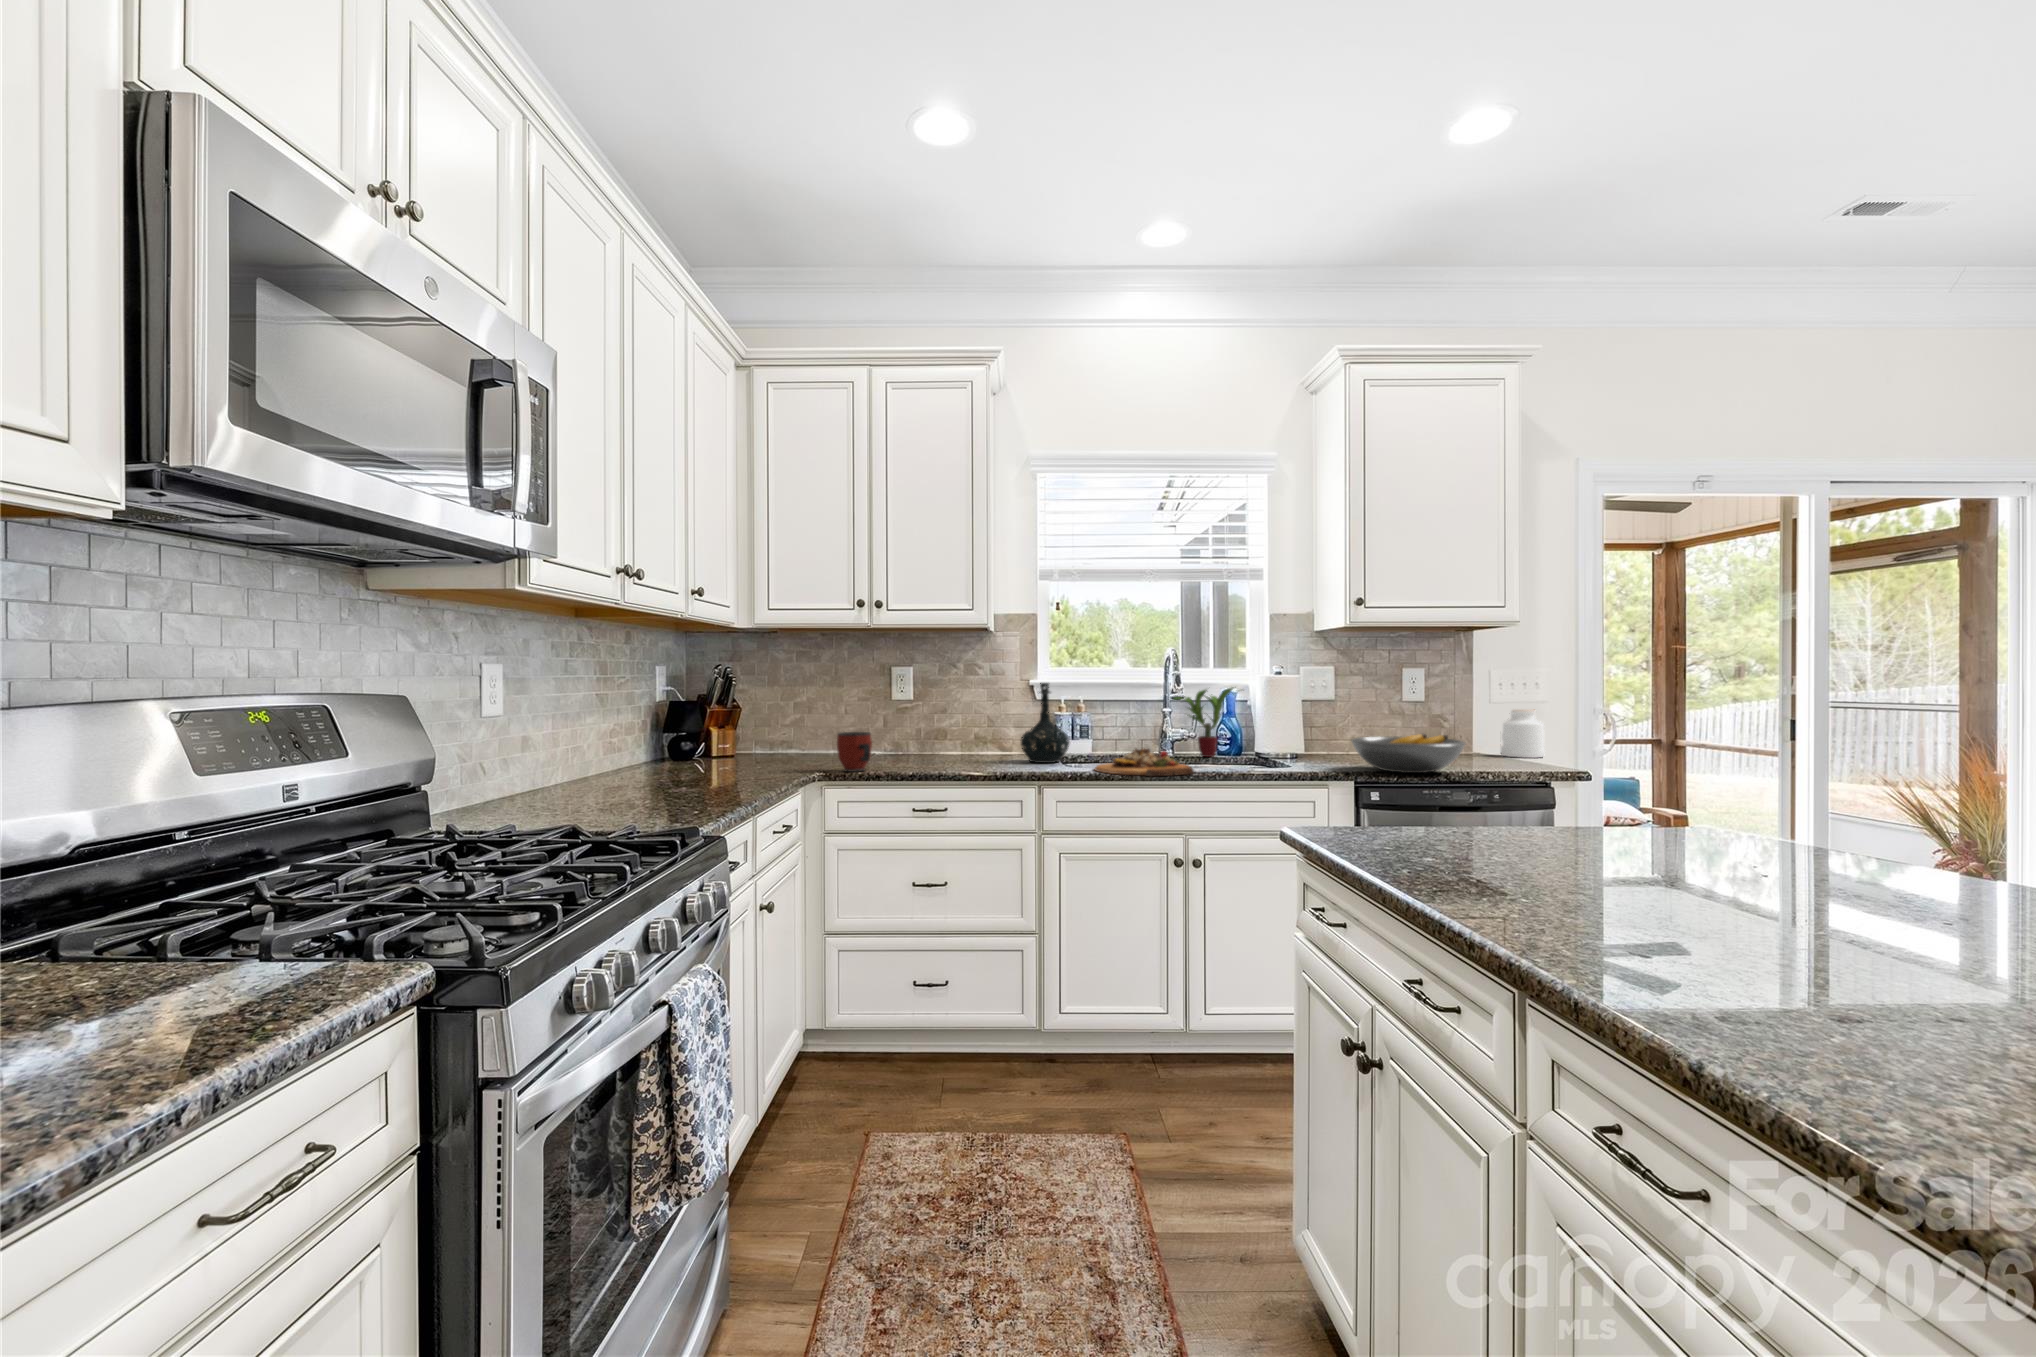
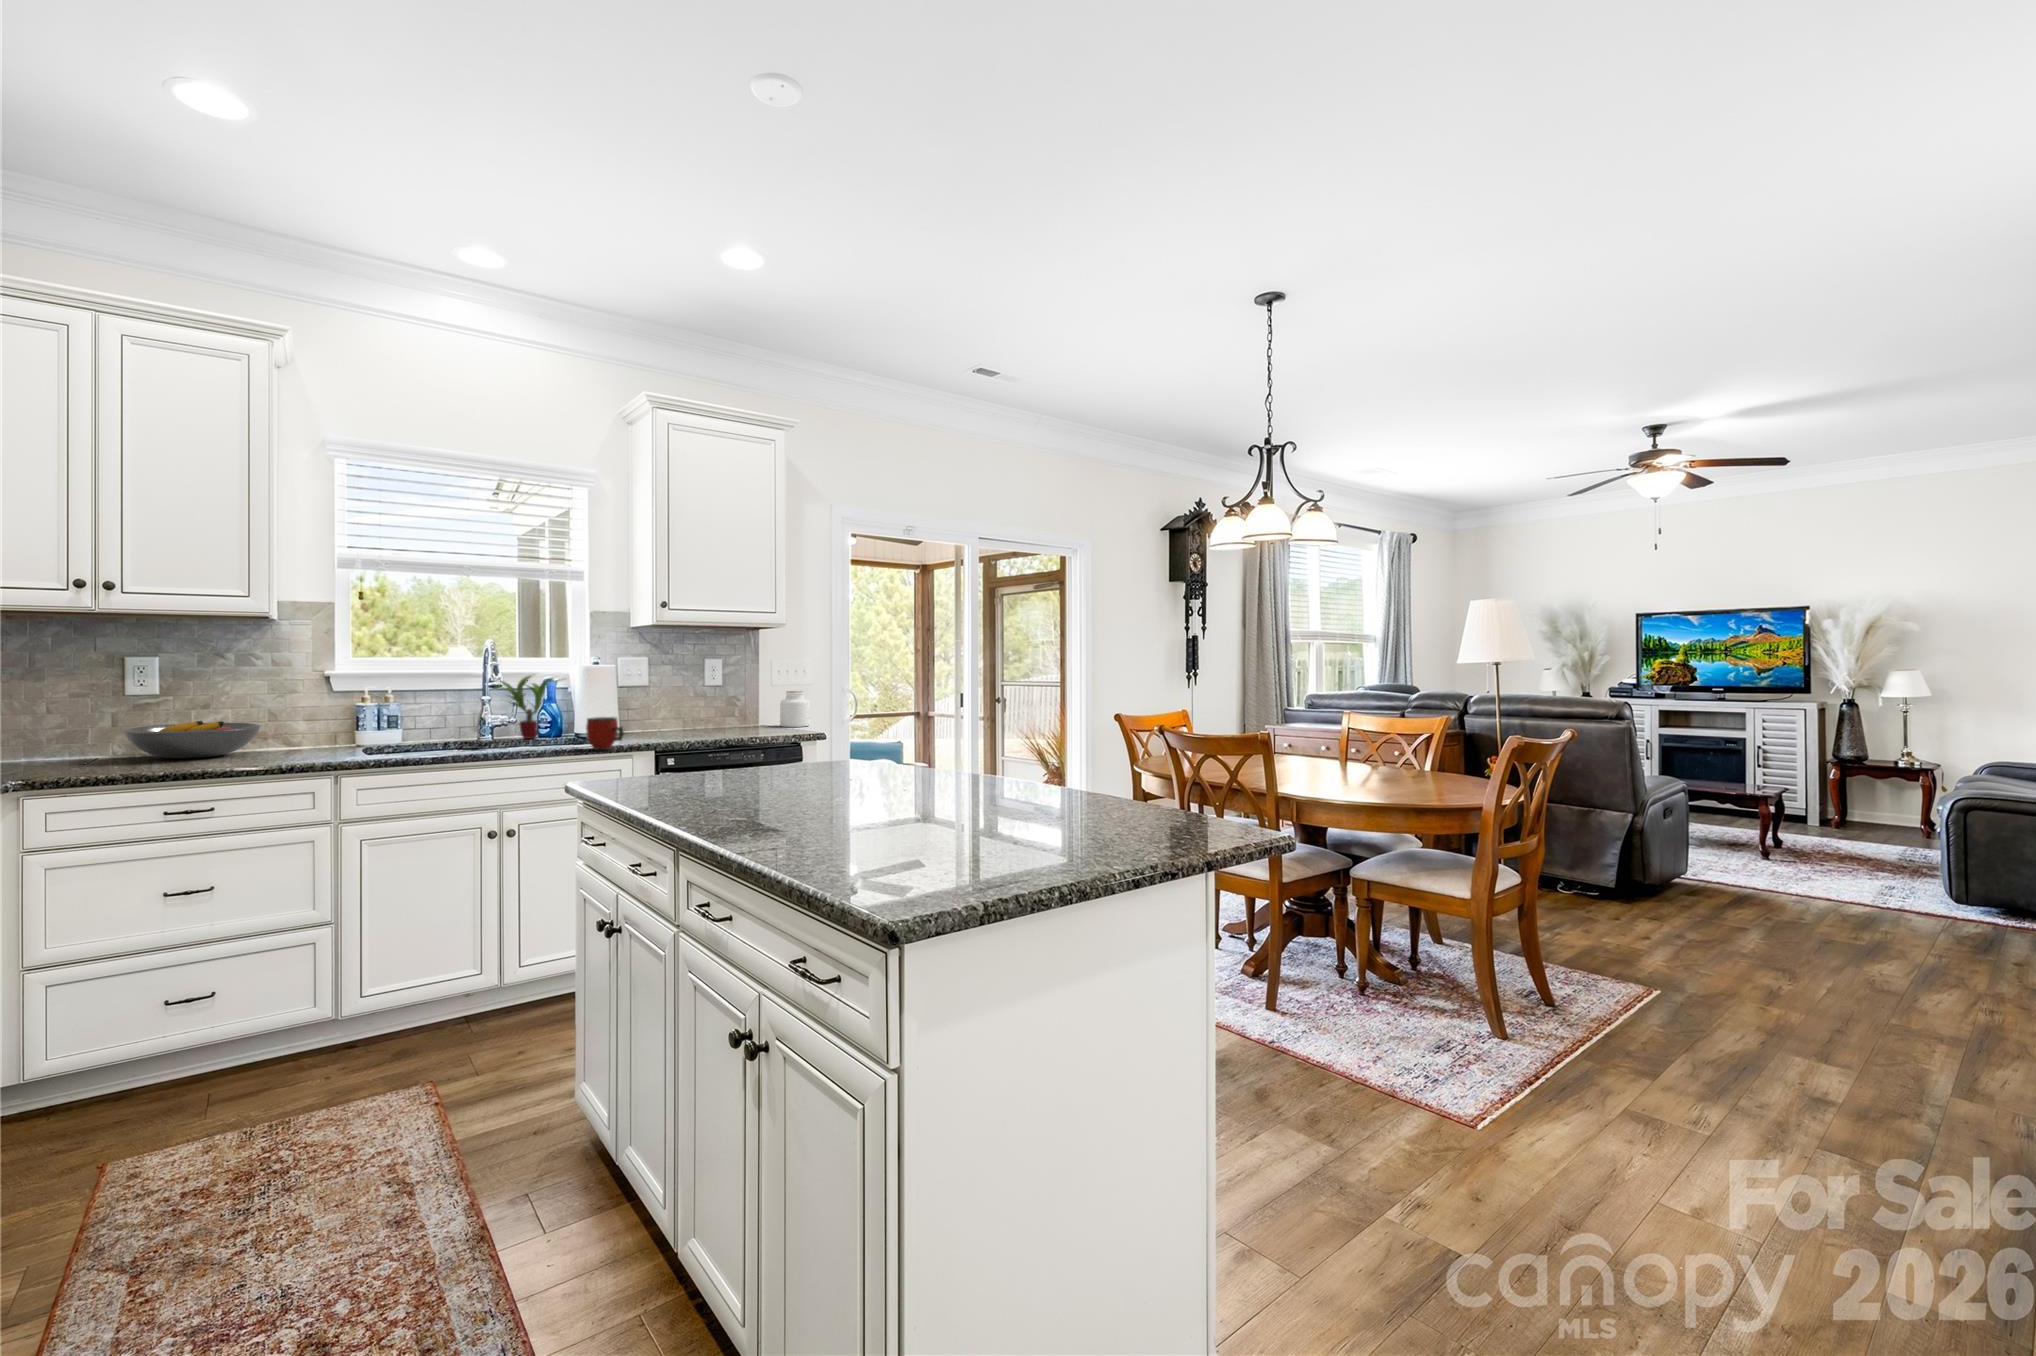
bottle: present [1021,683,1070,763] -> none [311,675,374,755]
mug: present [837,732,872,772] -> present [586,717,624,750]
fruit bowl: present [1351,734,1466,773] -> present [123,721,261,758]
cutting board: present [1095,749,1194,776] -> none [401,735,509,761]

